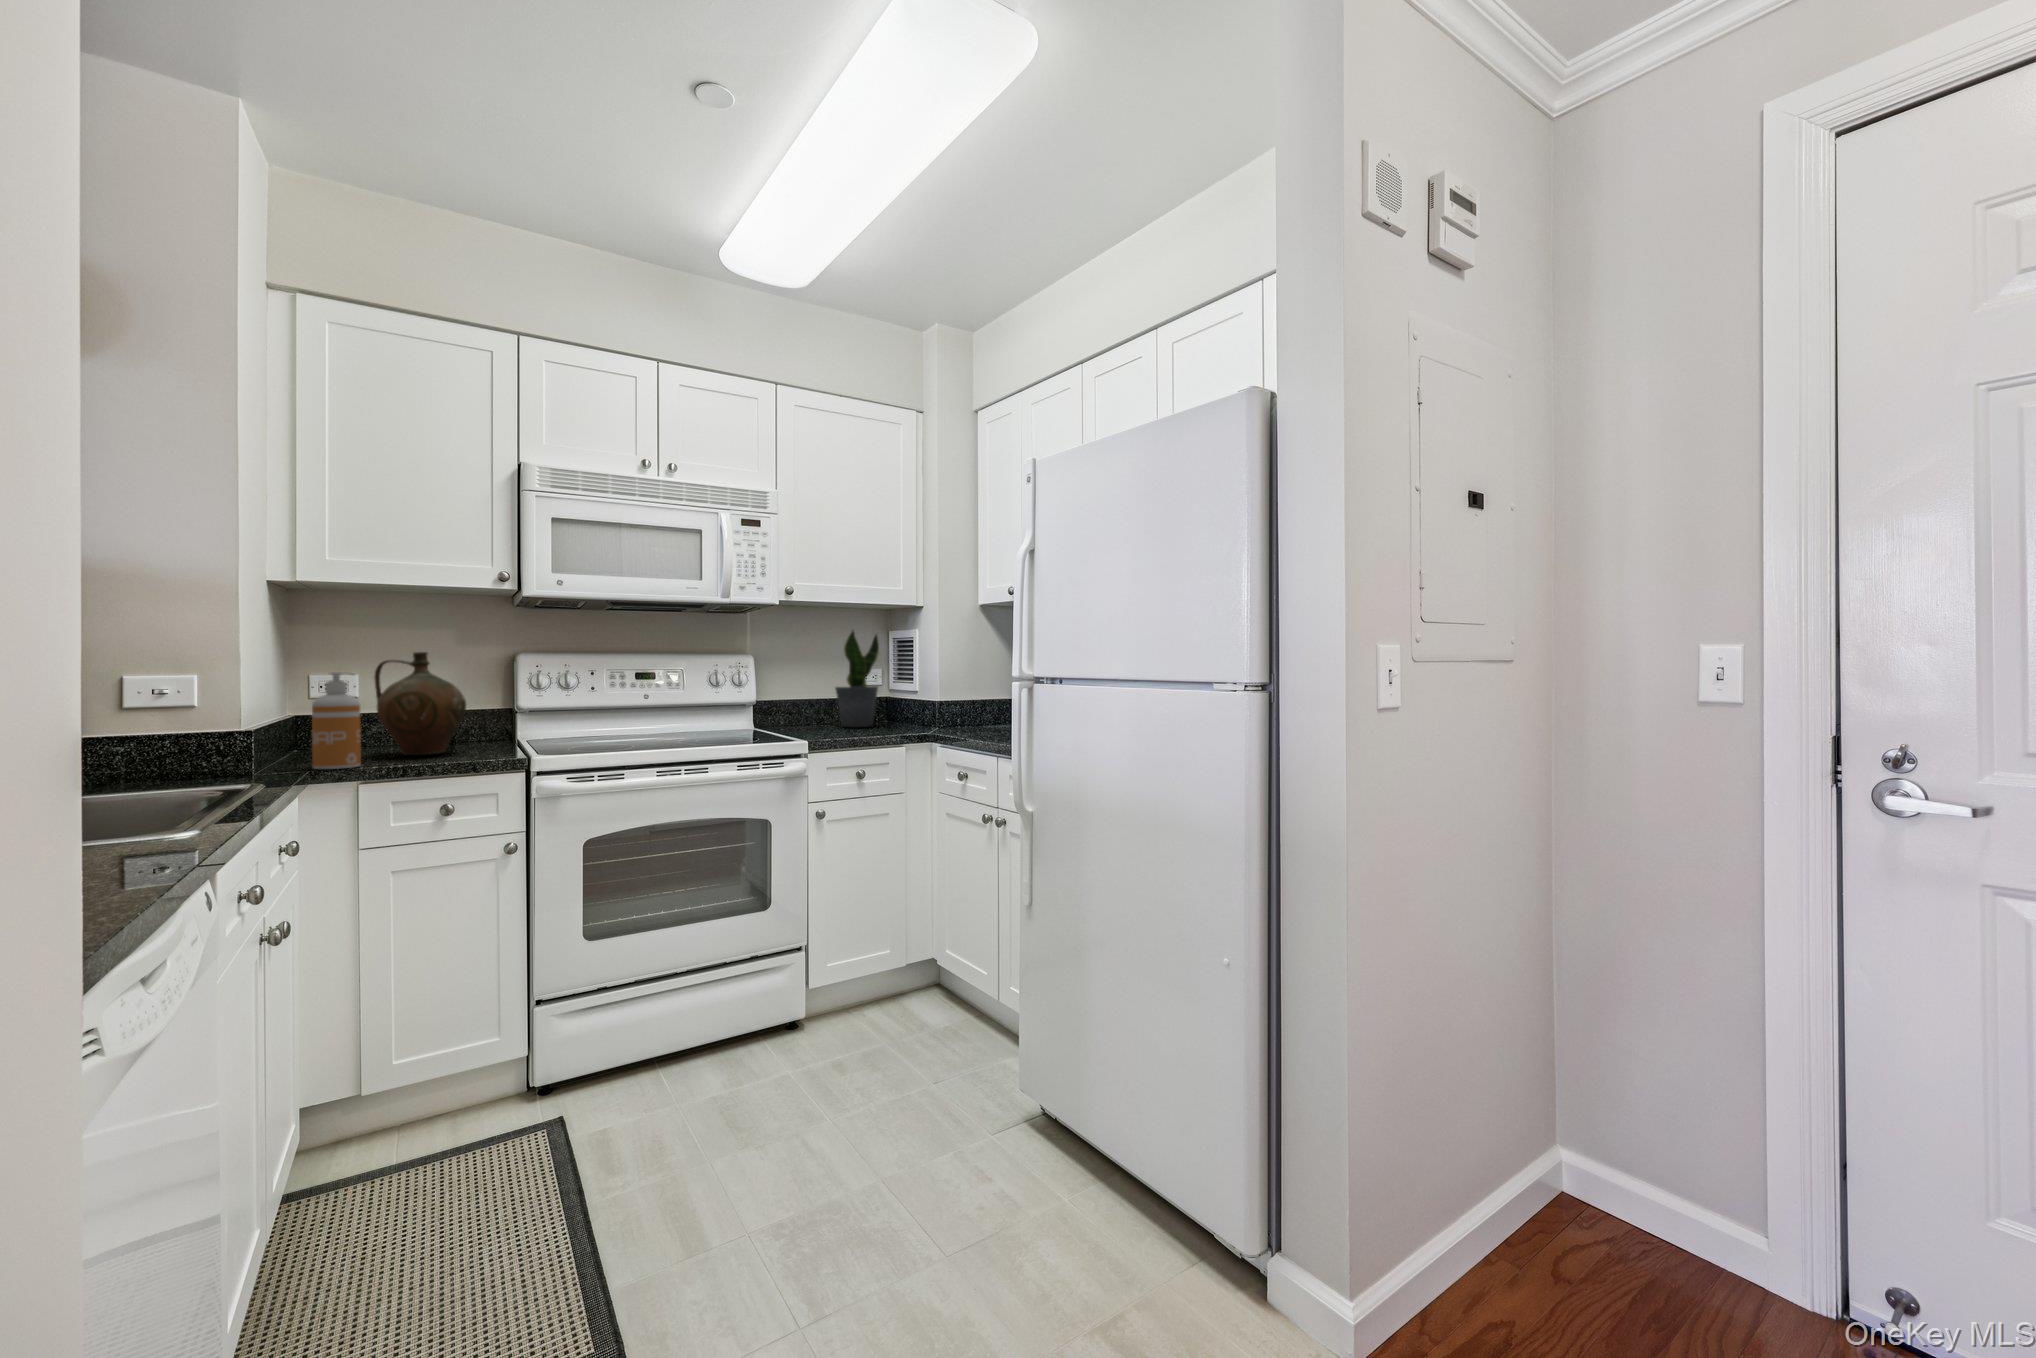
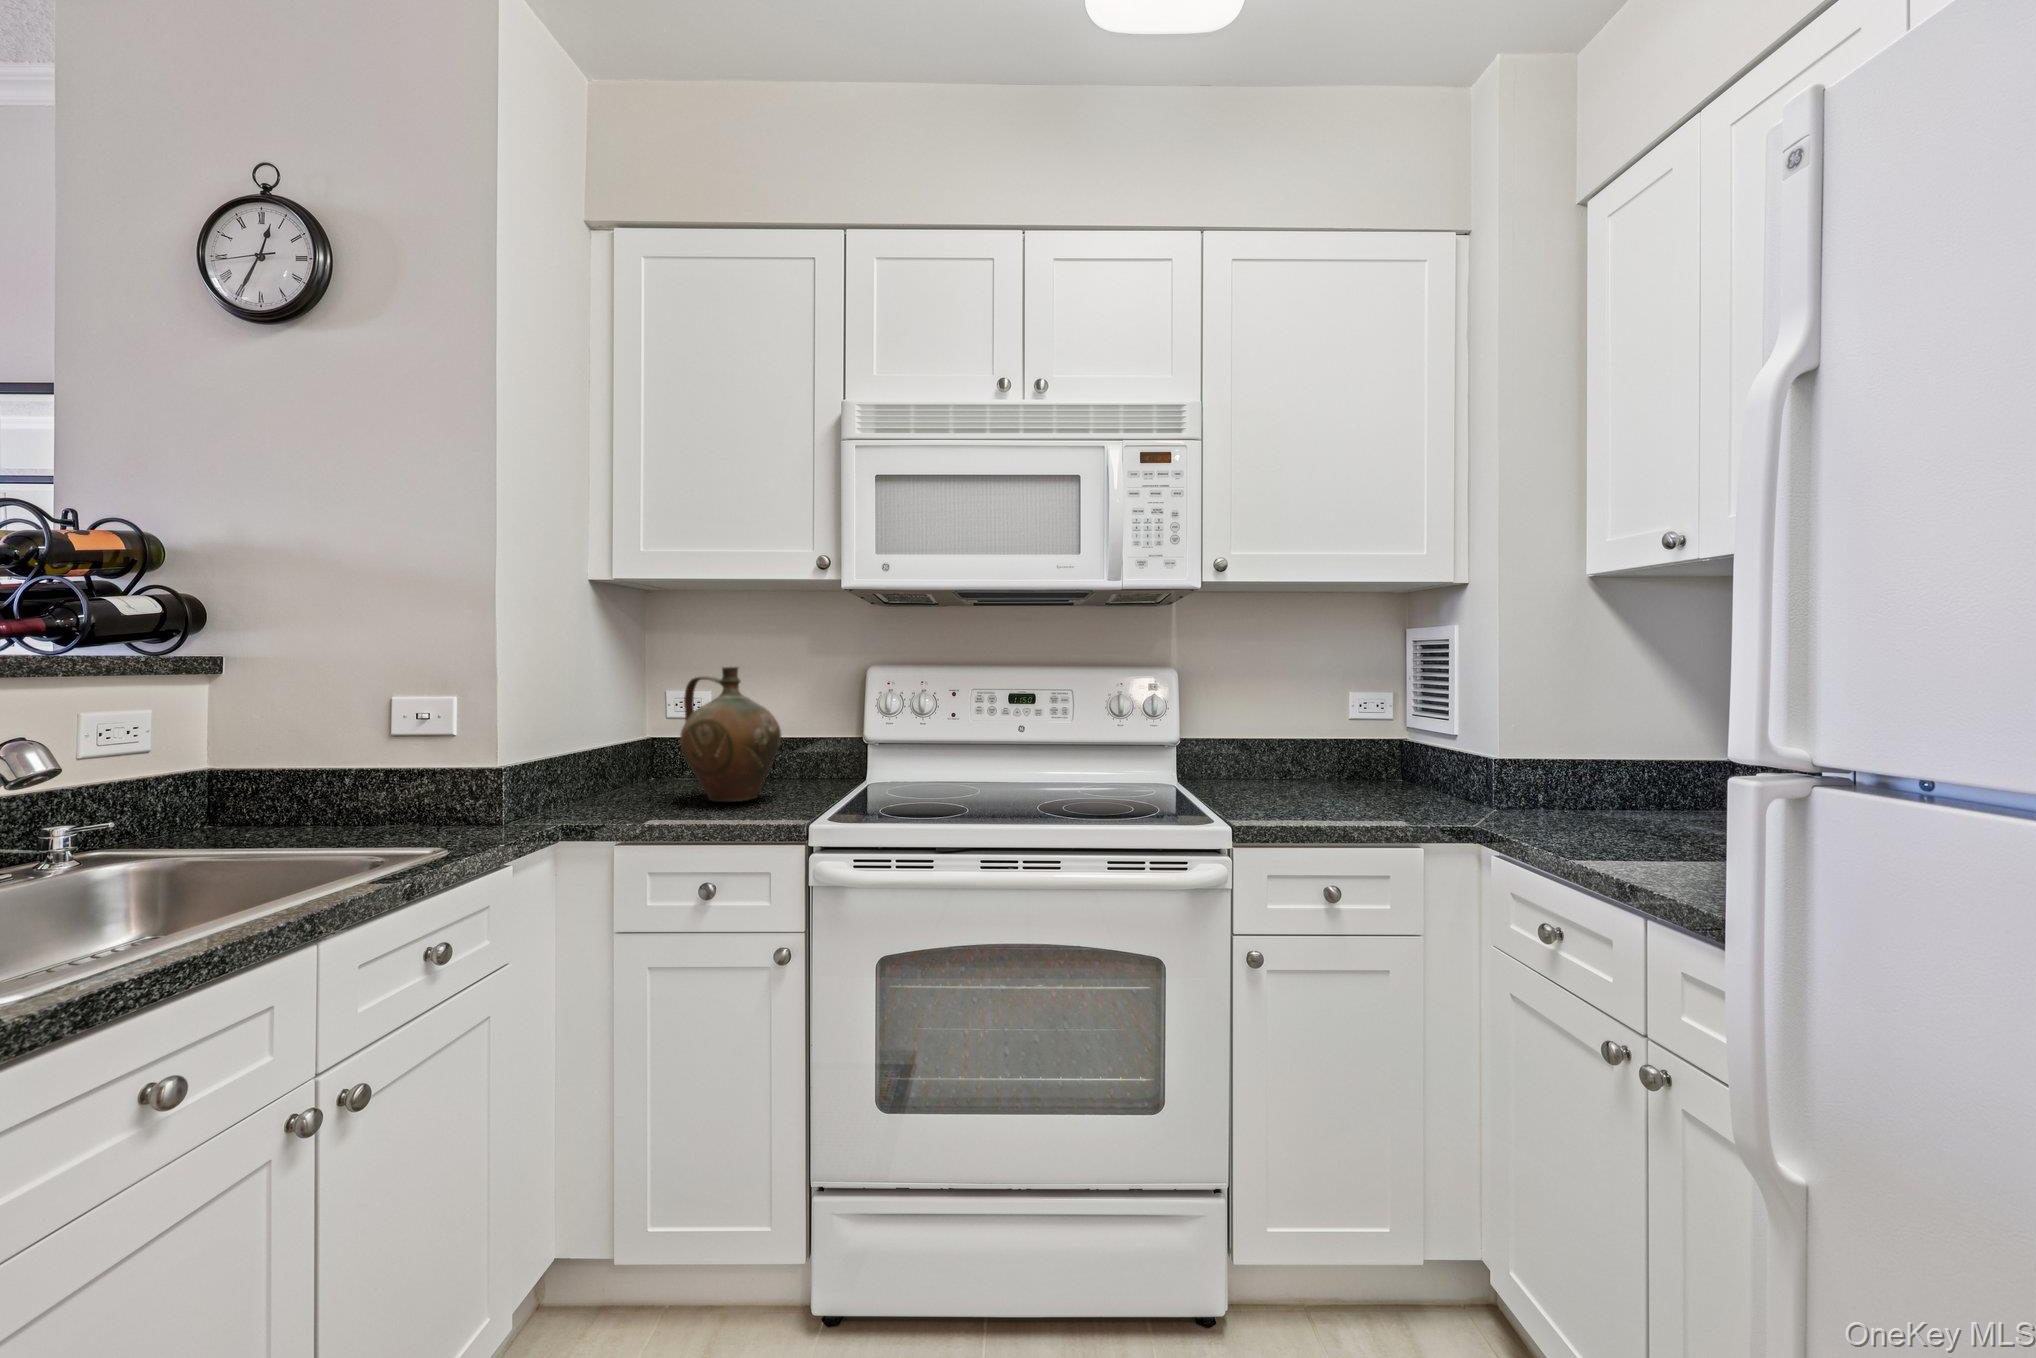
potted plant: present [835,631,879,727] -> none [1315,626,1391,788]
soap dispenser: present [312,672,361,769] -> none [582,695,637,821]

